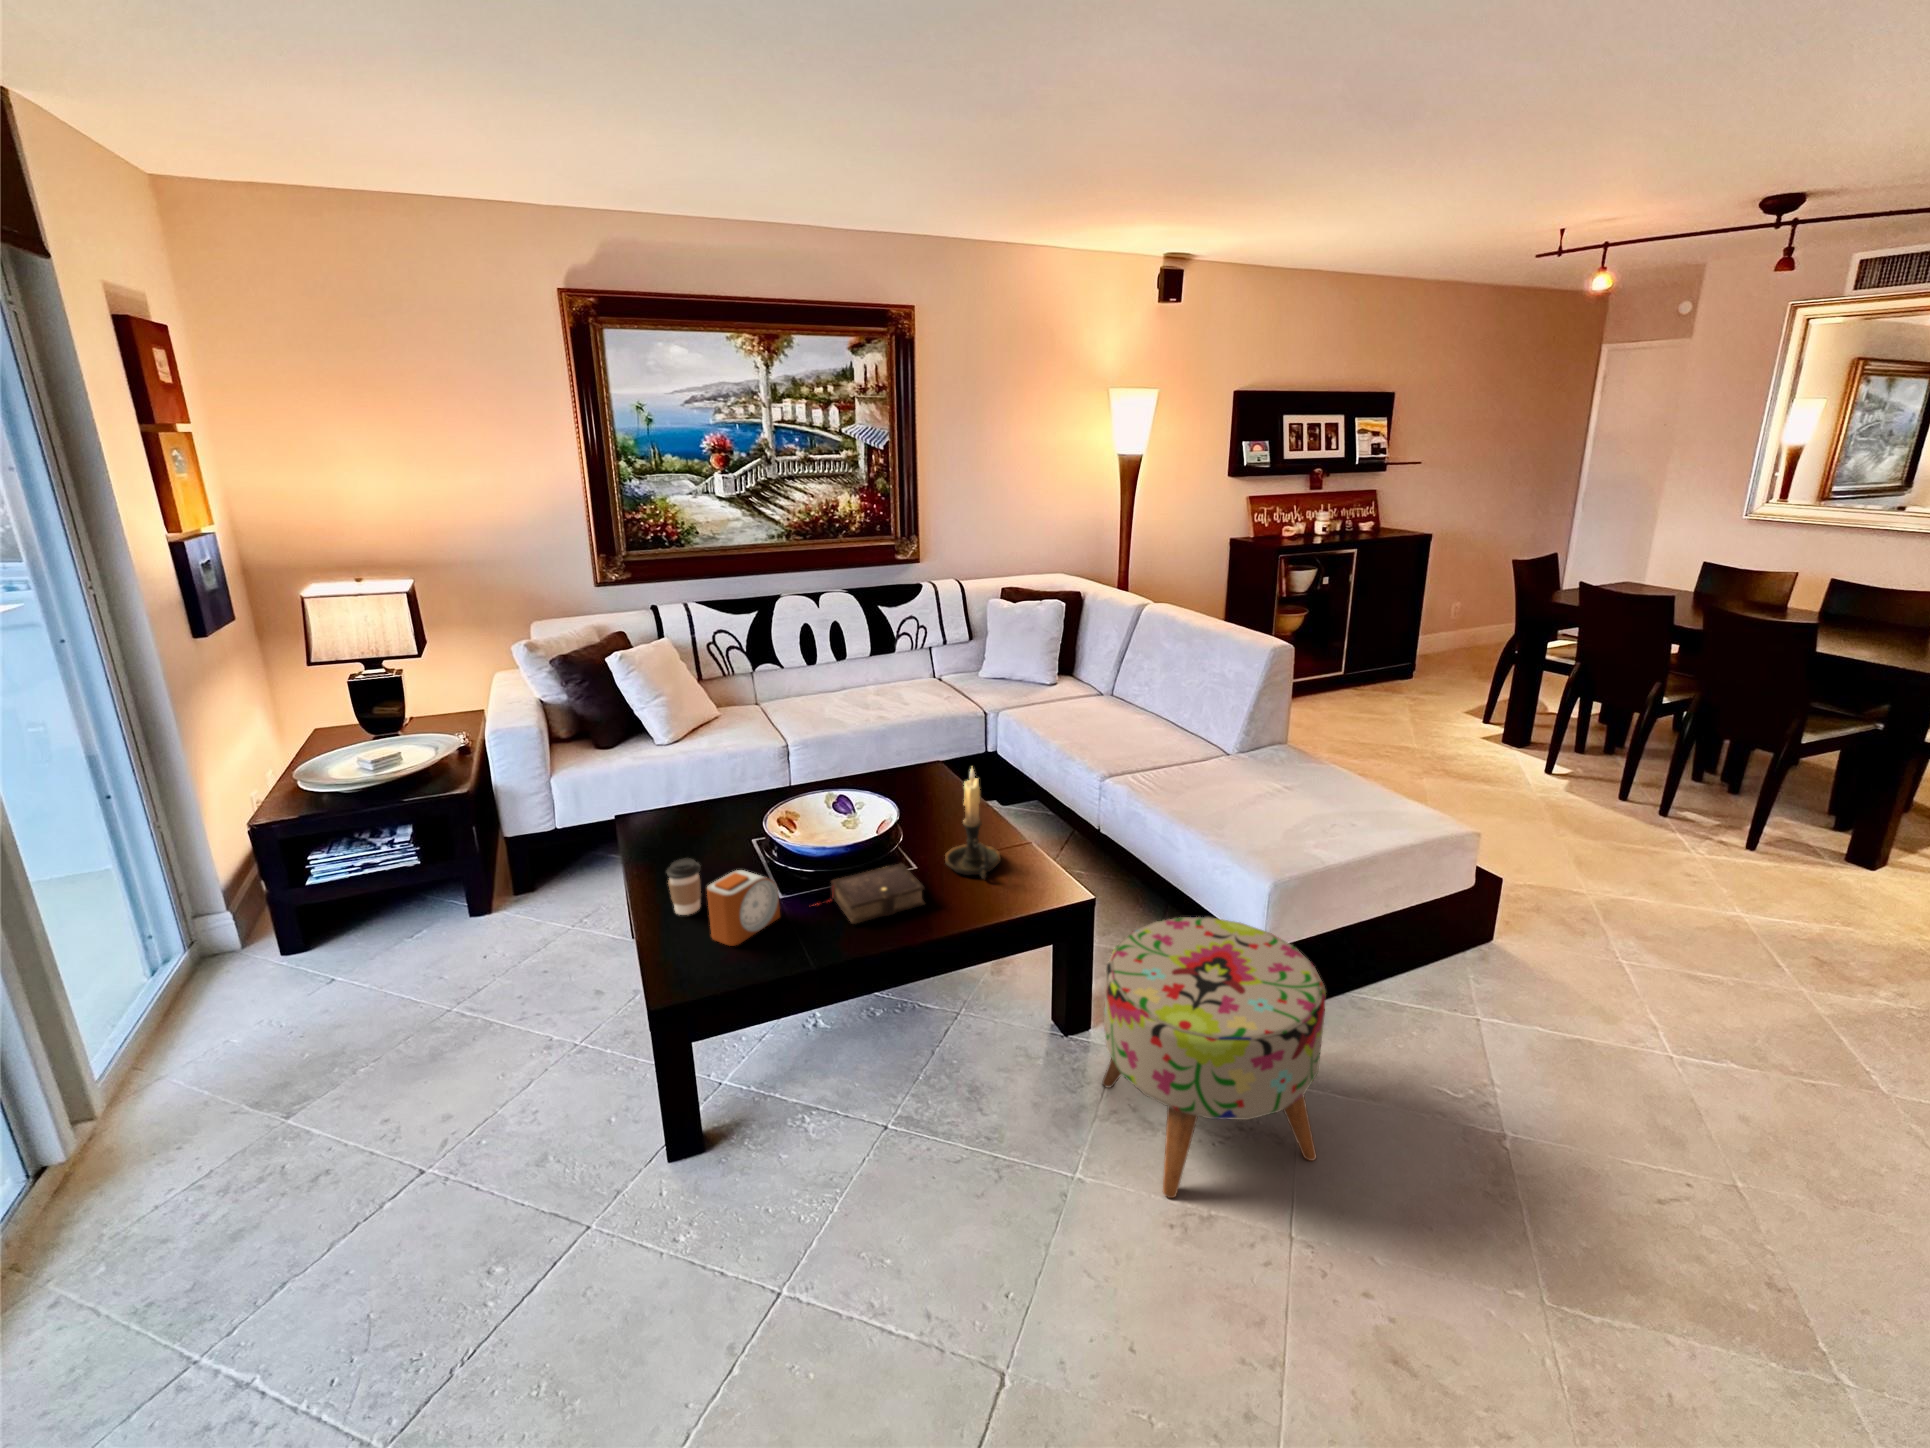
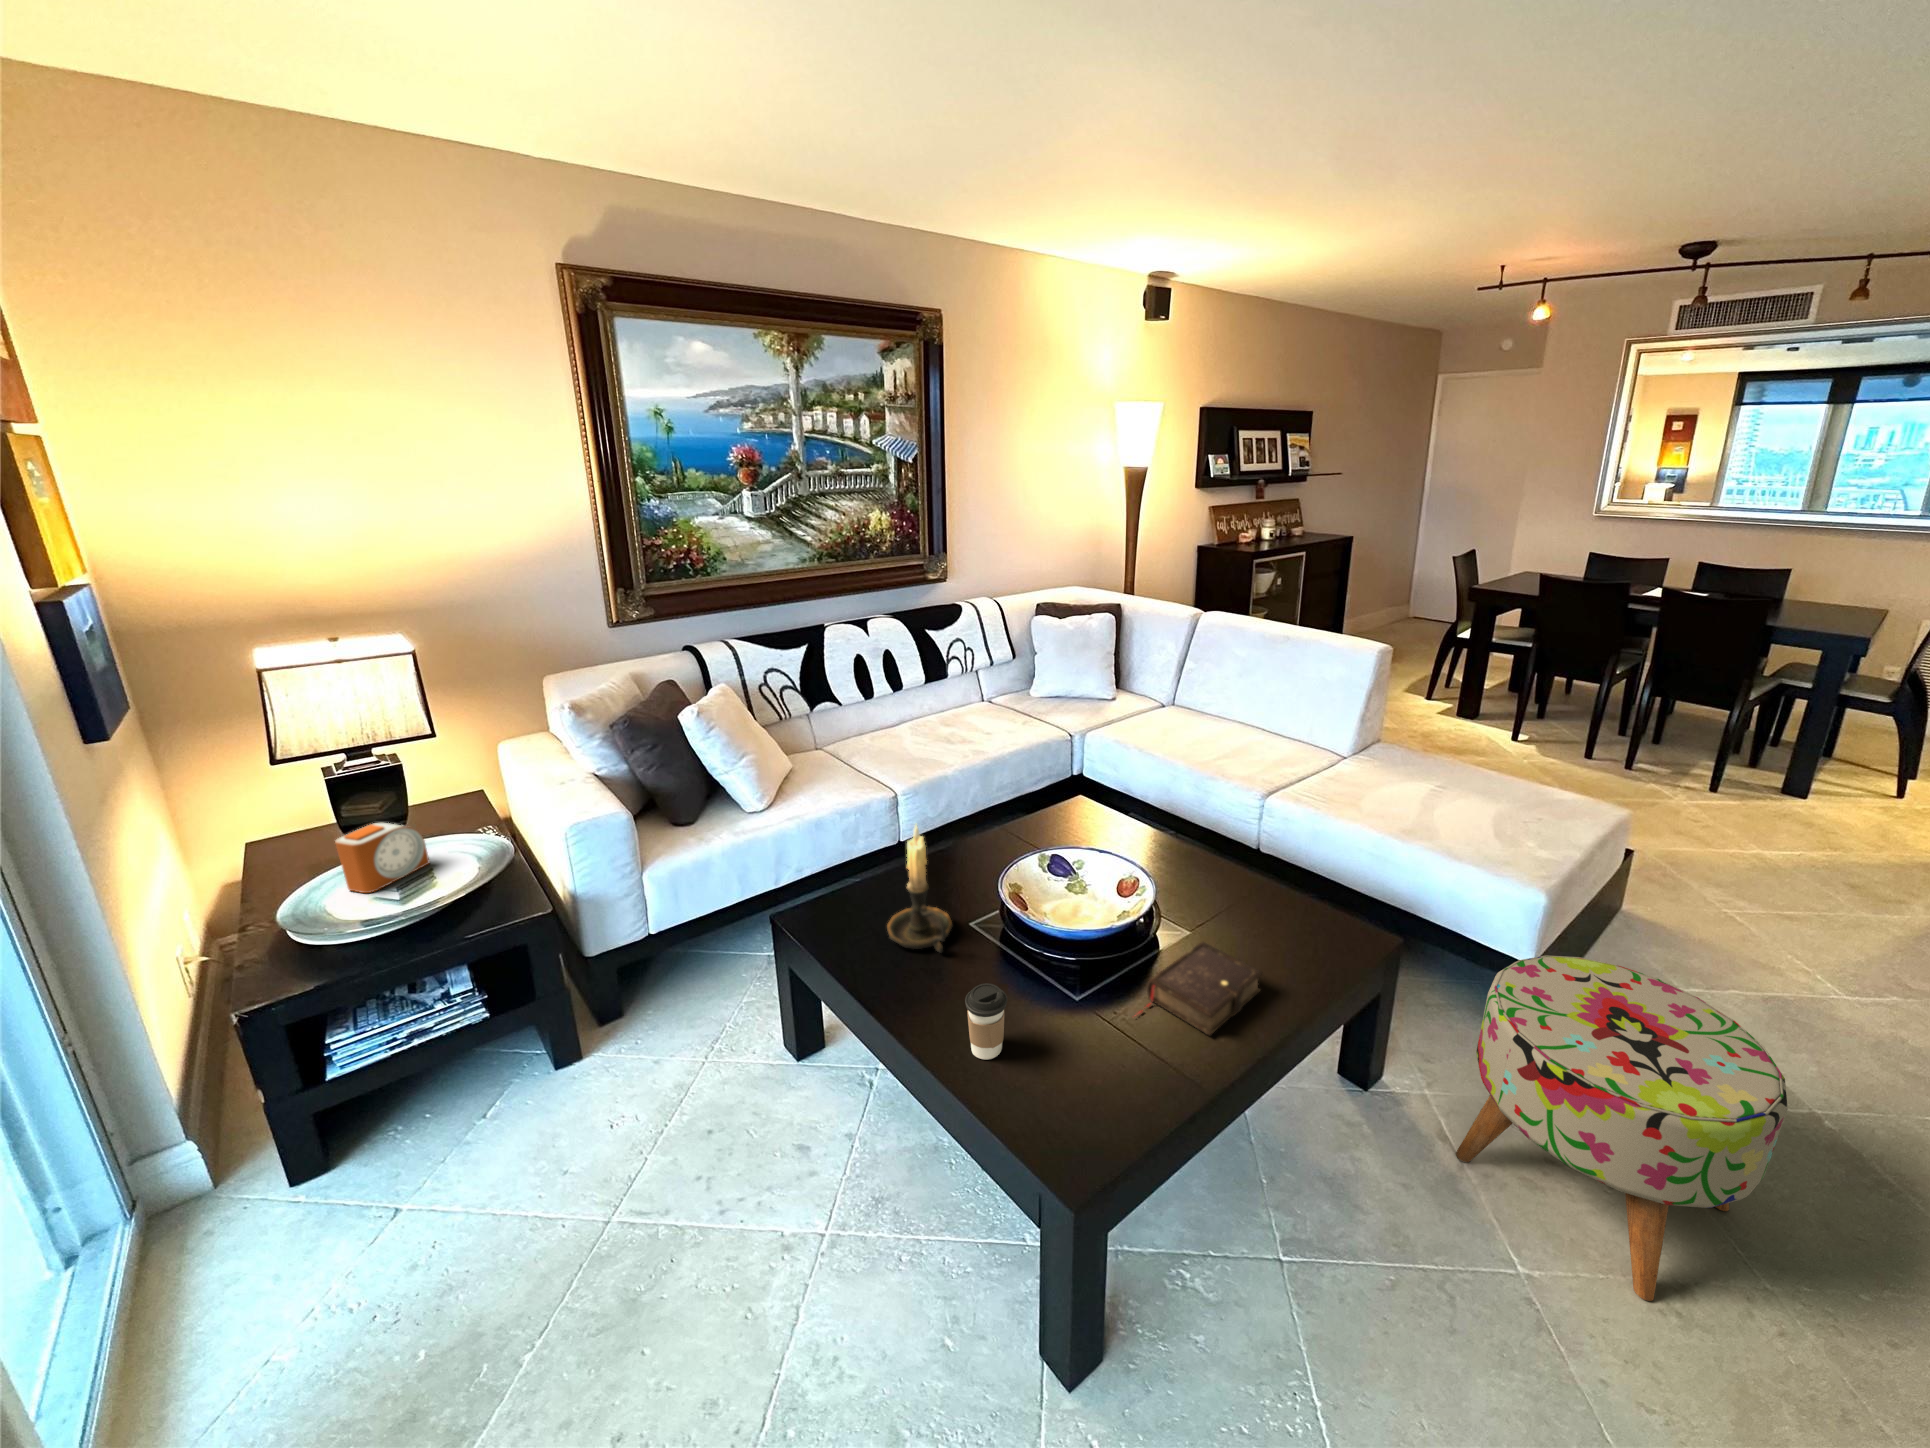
candle holder: present [945,768,1001,879] -> present [887,825,953,953]
alarm clock: present [707,870,780,946] -> present [335,823,430,893]

